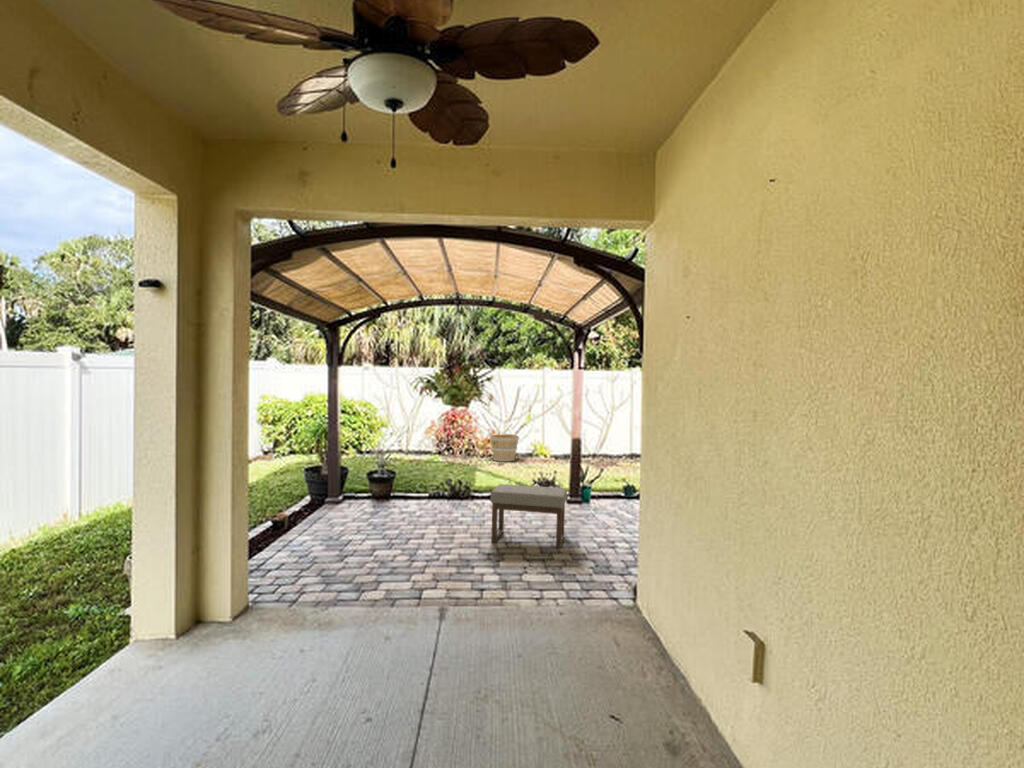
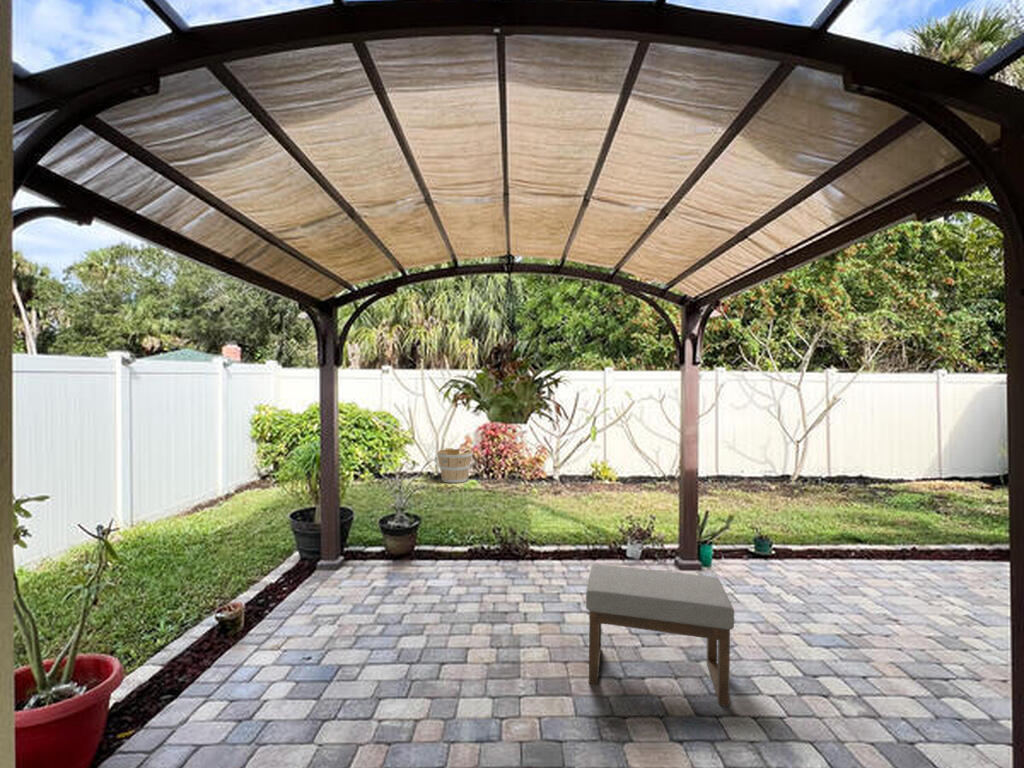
wooden bucket: present [490,434,519,462] -> present [437,448,473,483]

